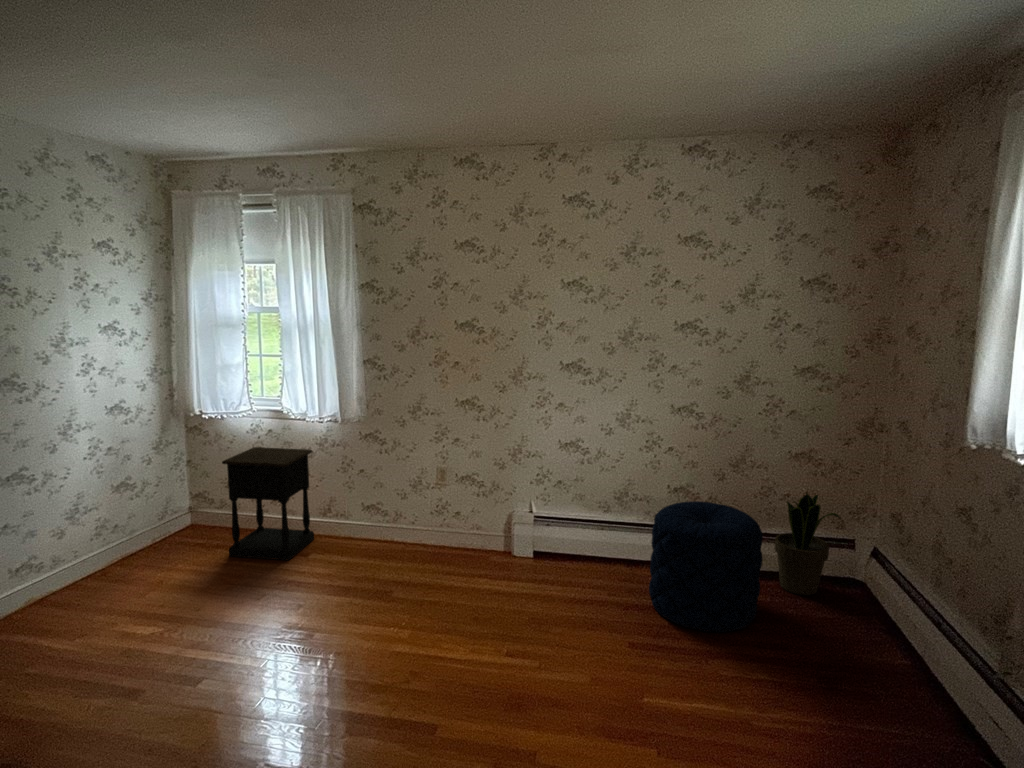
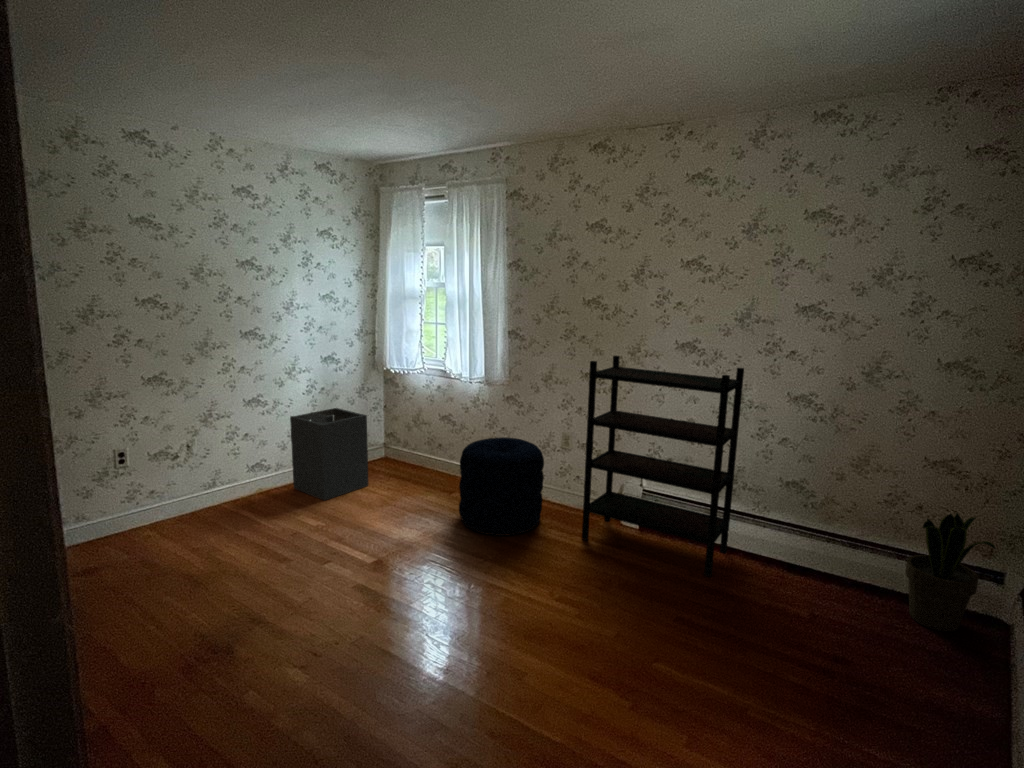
bookshelf: none [482,380,626,590] -> present [582,356,744,577]
nightstand: present [222,447,314,560] -> none [394,399,466,494]
laundry hamper: none [74,472,193,596] -> present [290,408,368,500]
pouf: present [649,501,763,632] -> present [459,437,544,536]

